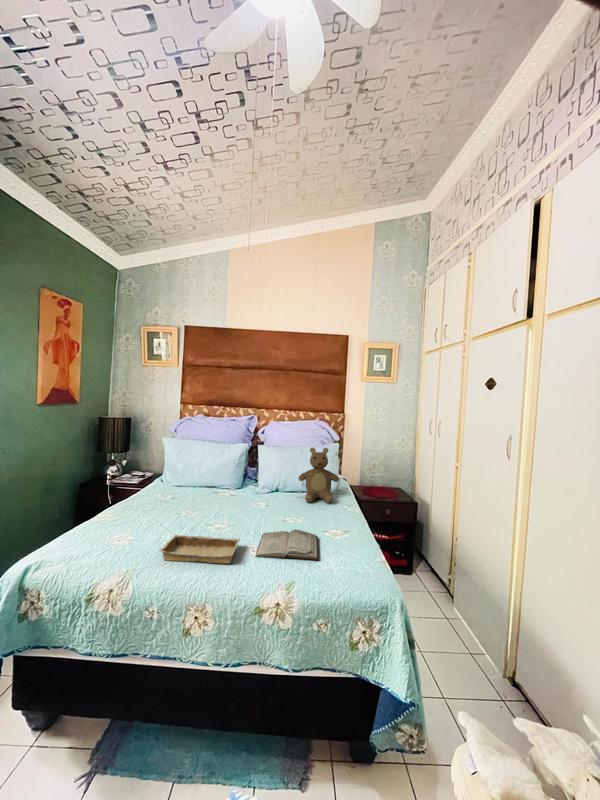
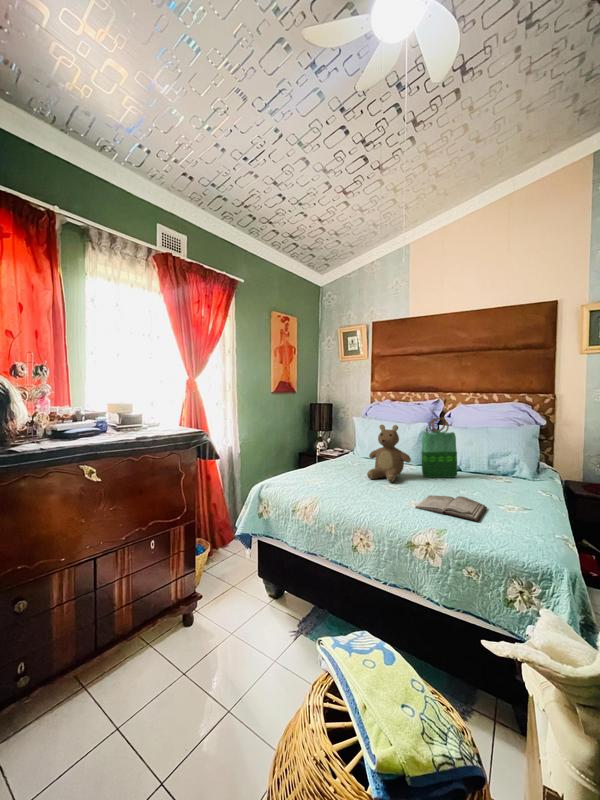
tote bag: none [247,441,280,506] -> present [422,418,457,478]
teddy bear: present [298,448,339,503] -> present [367,425,411,482]
tray: present [159,535,240,564] -> none [338,482,404,506]

